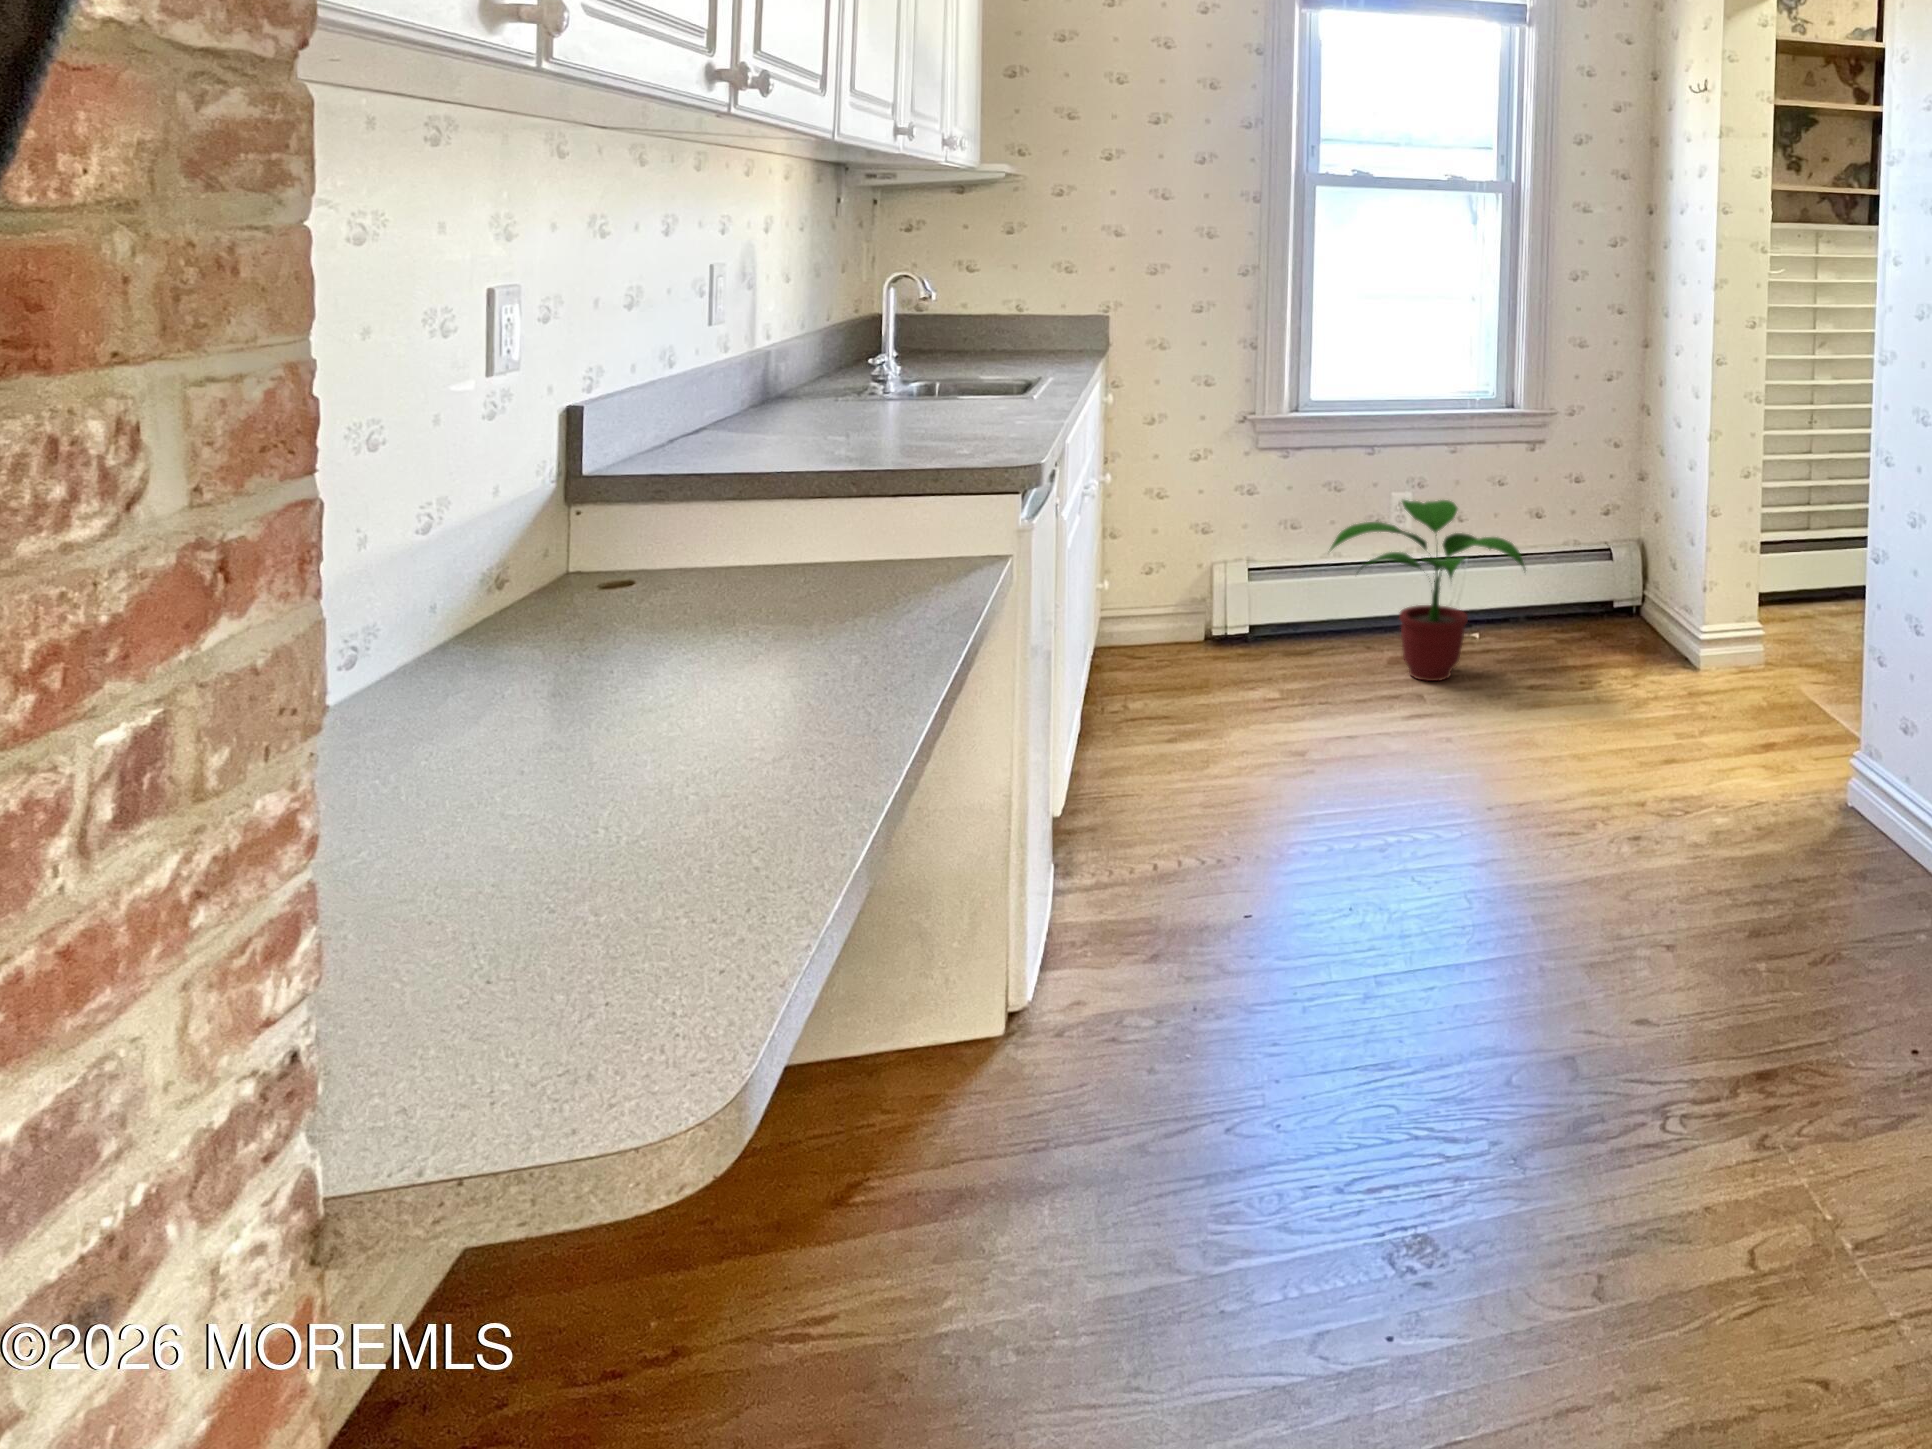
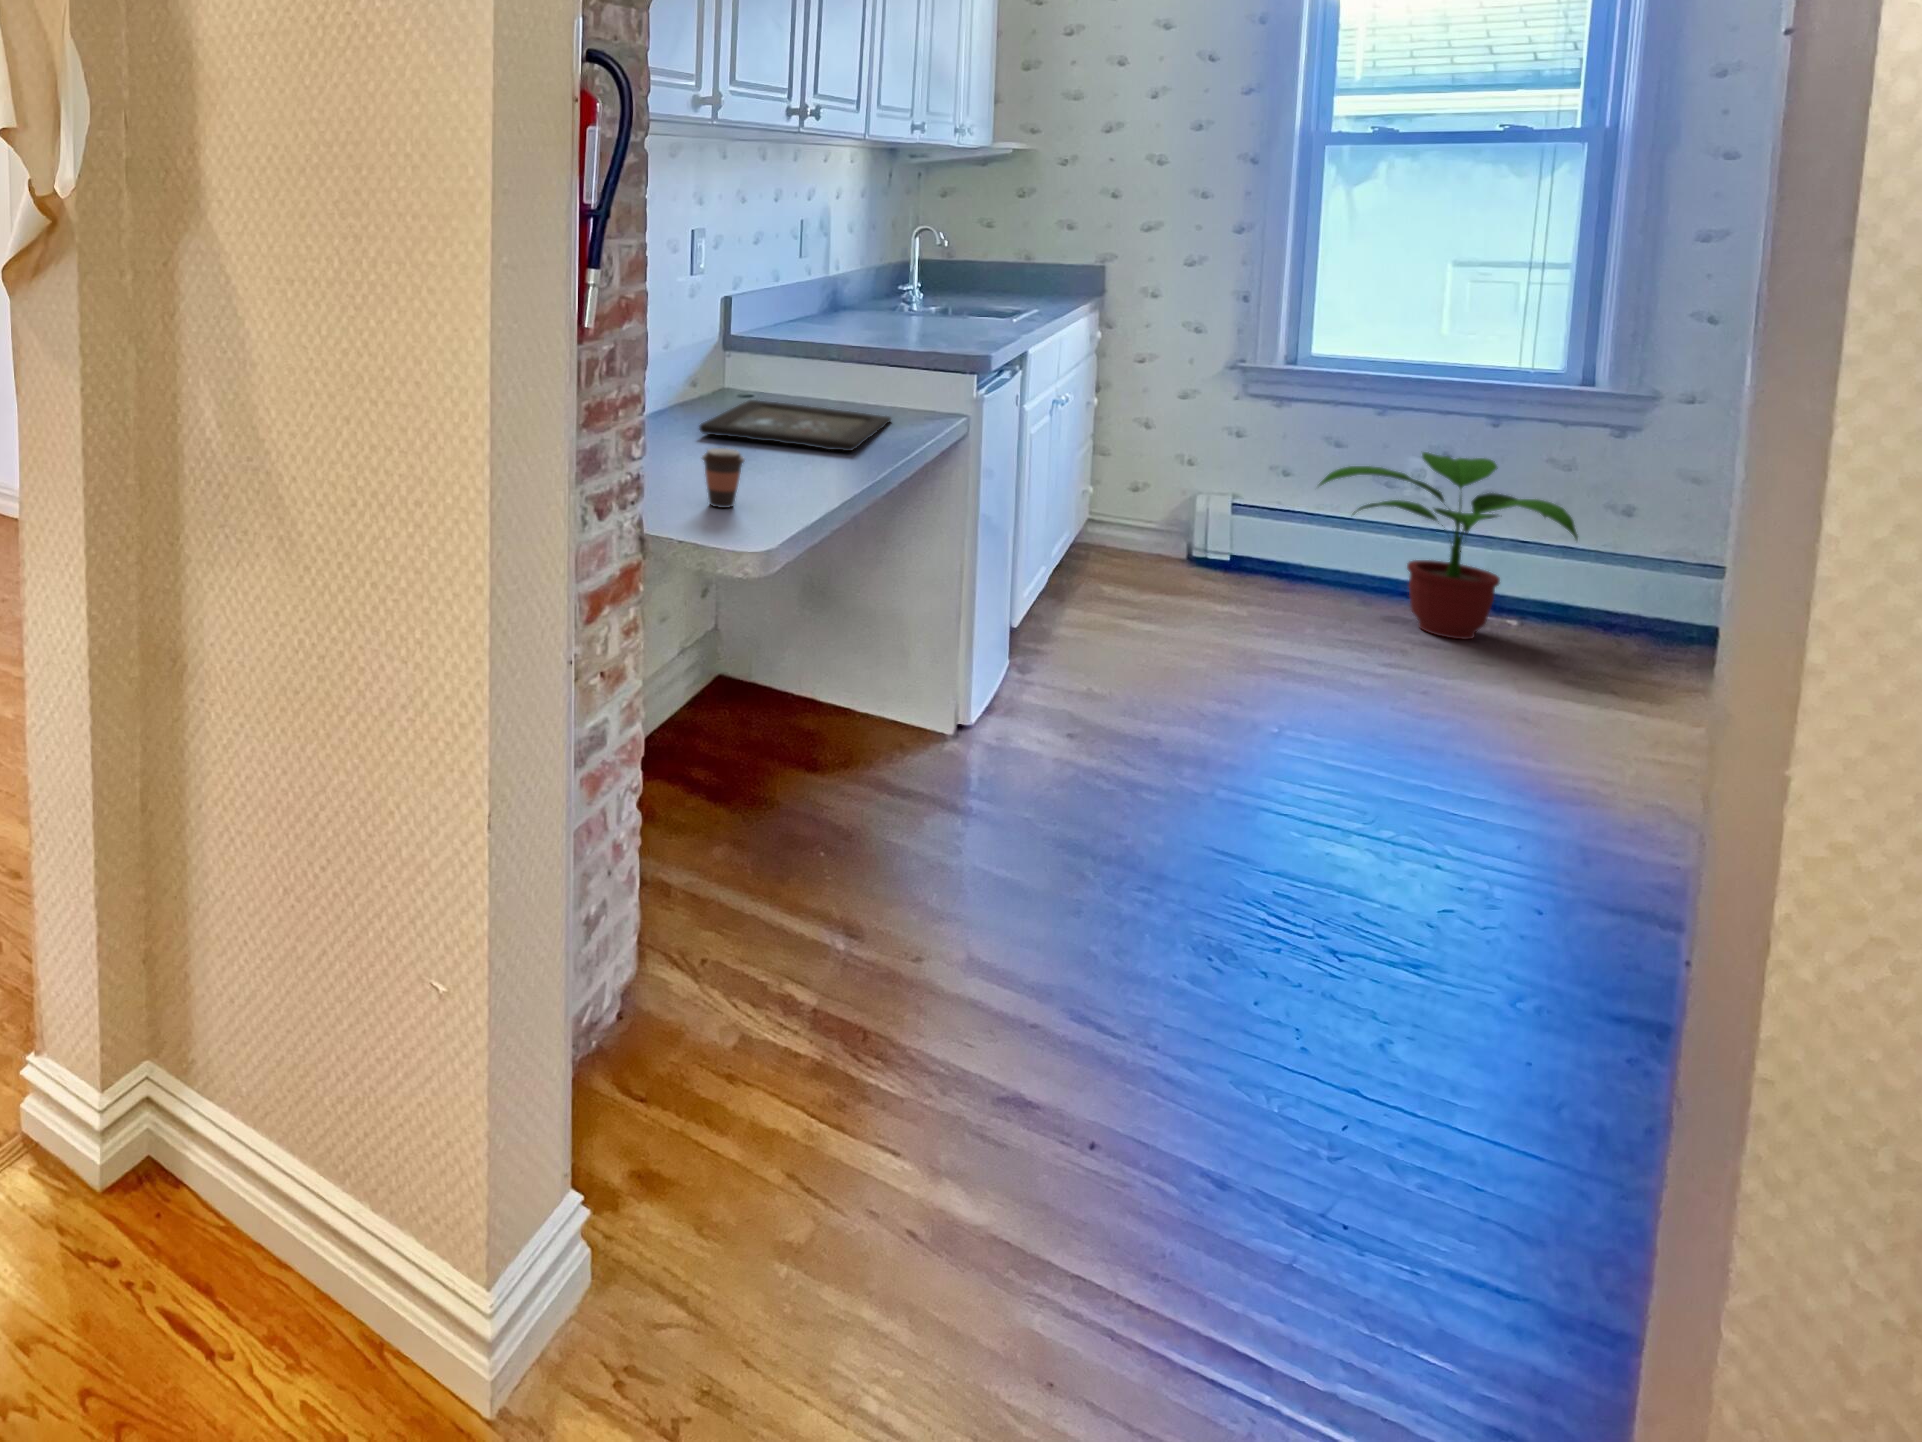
tray: none [525,576,900,683] -> present [700,400,891,451]
coffee cup: none [525,774,642,921] -> present [702,448,744,508]

